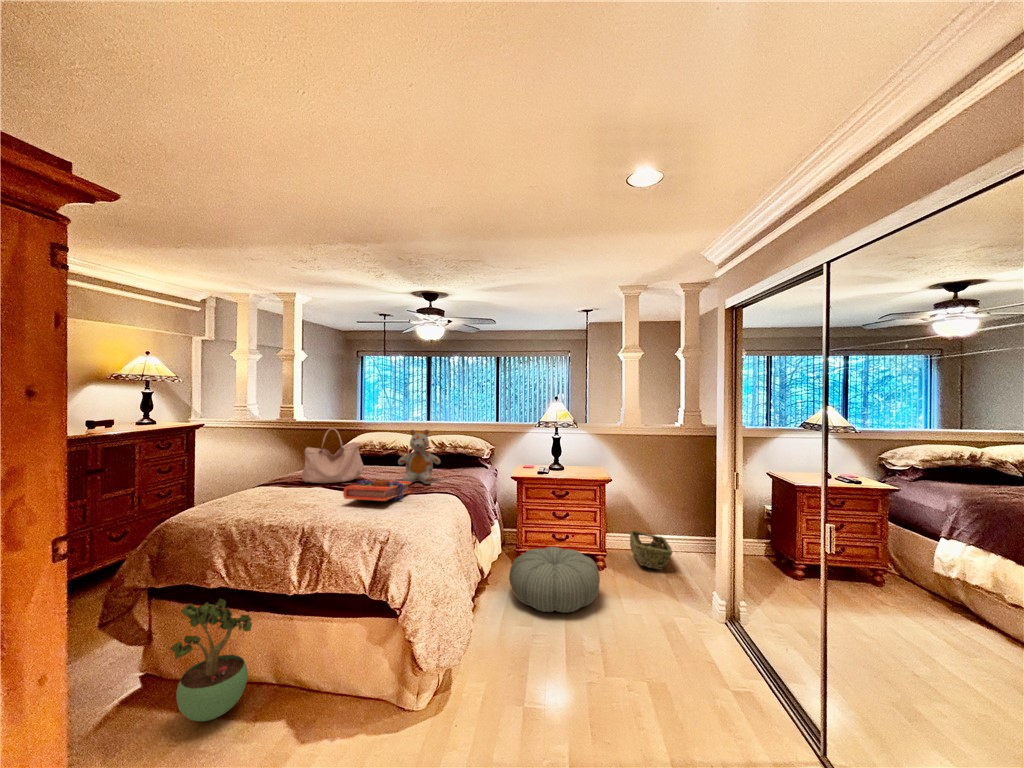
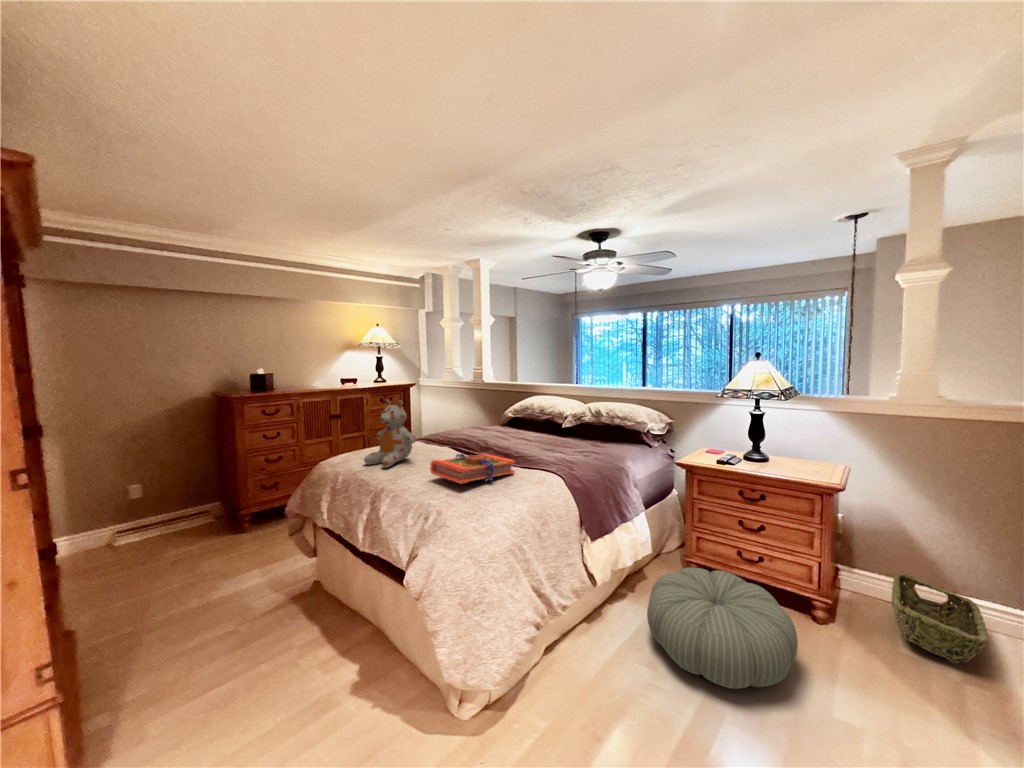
handbag: present [302,429,364,483] -> none [438,393,494,449]
stuffed bear: present [398,430,441,484] -> present [364,400,416,467]
potted plant: present [170,598,252,721] -> none [270,557,332,666]

